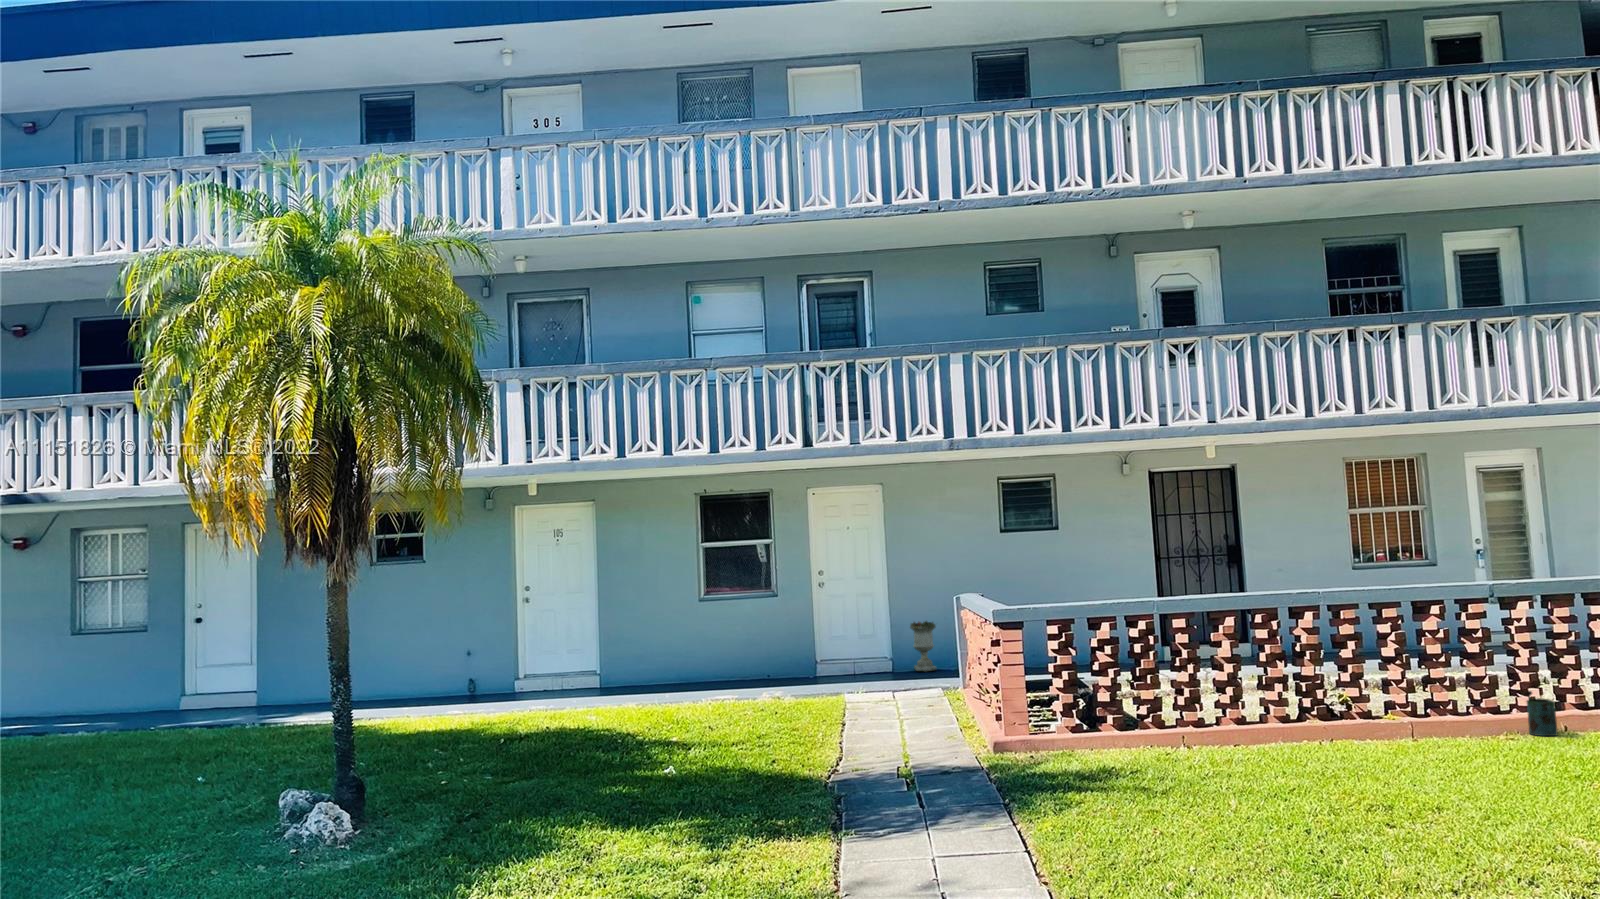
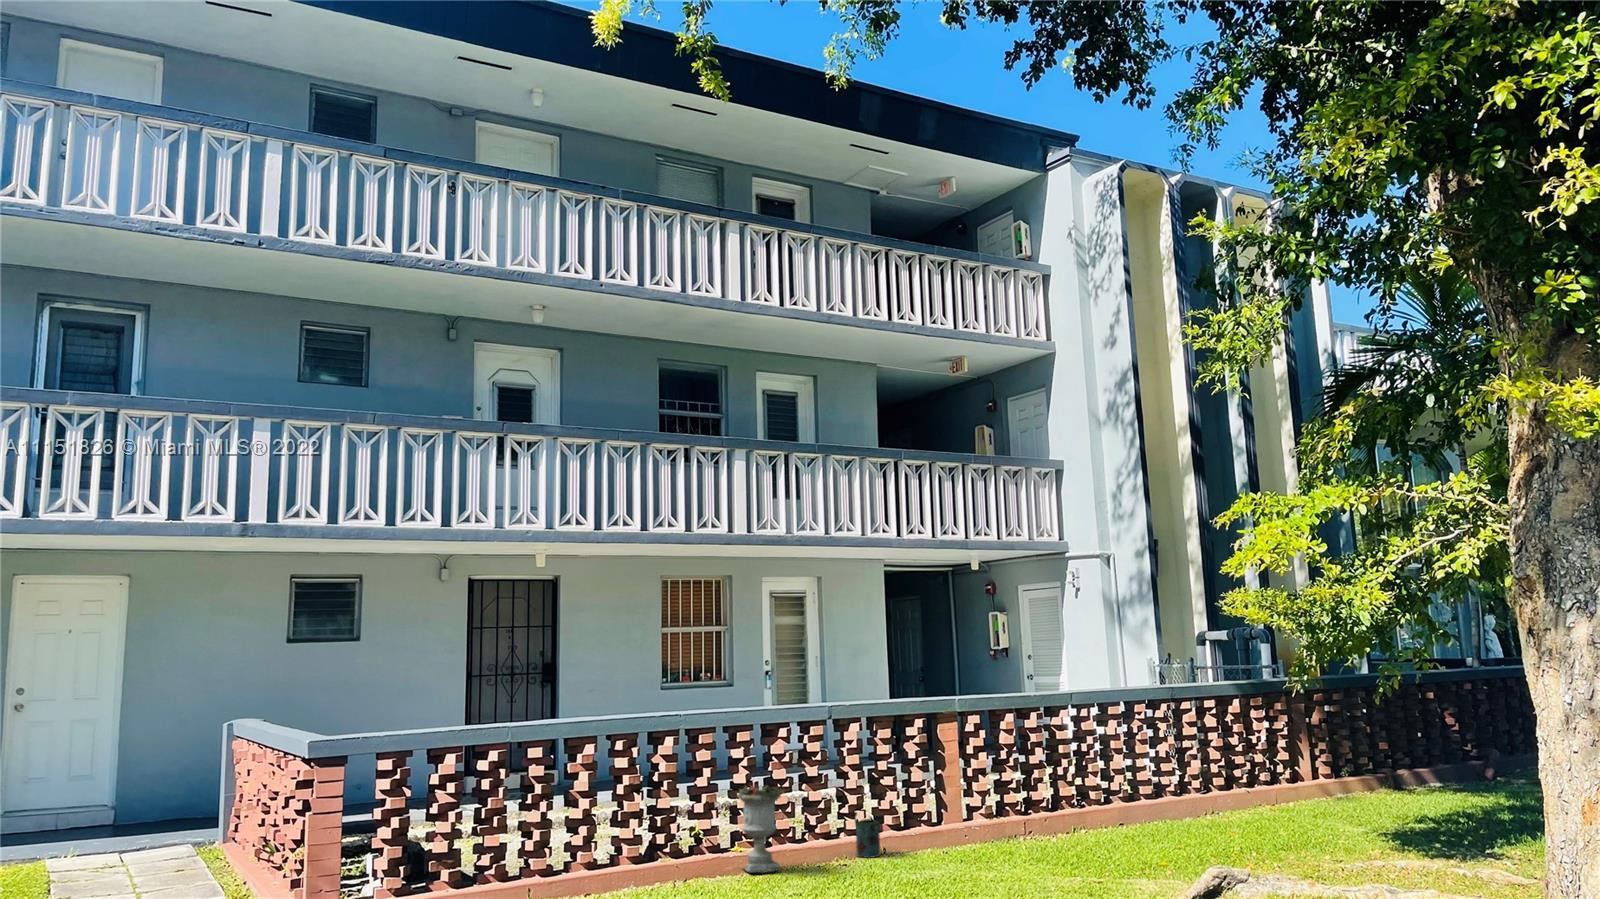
planter: present [910,621,936,672] -> present [738,786,781,873]

